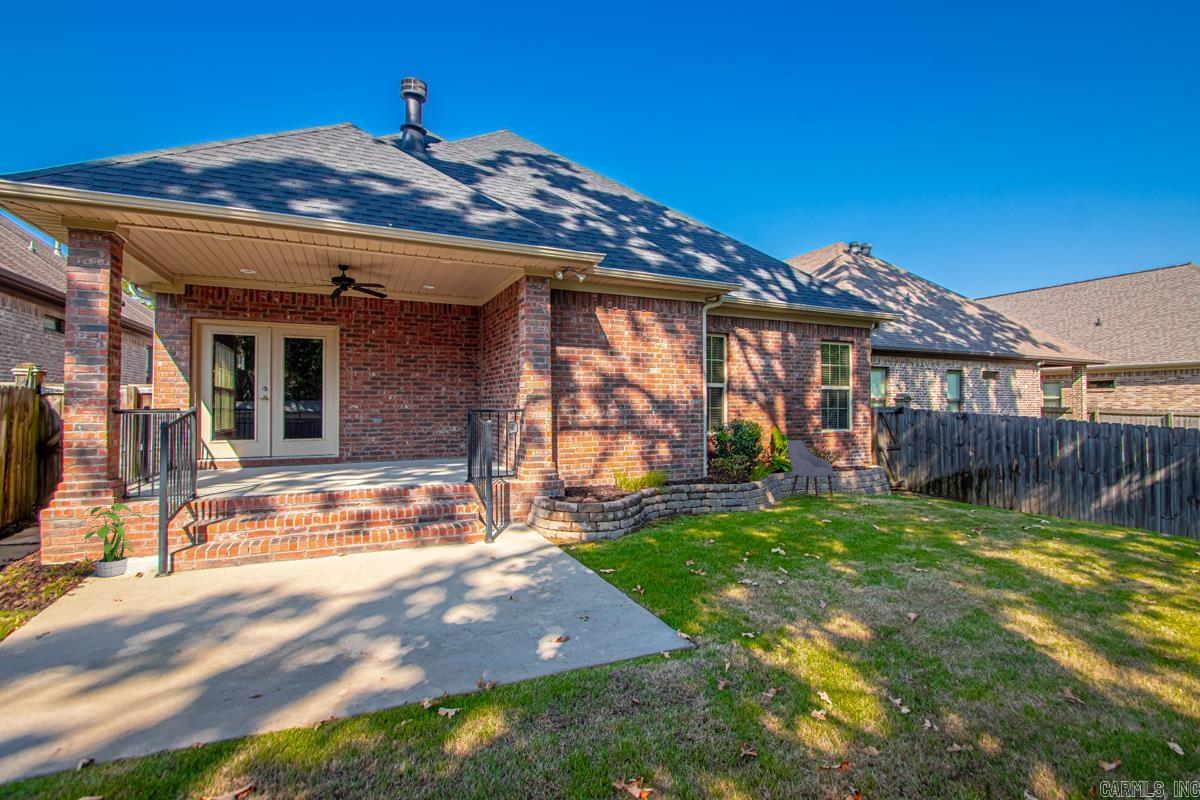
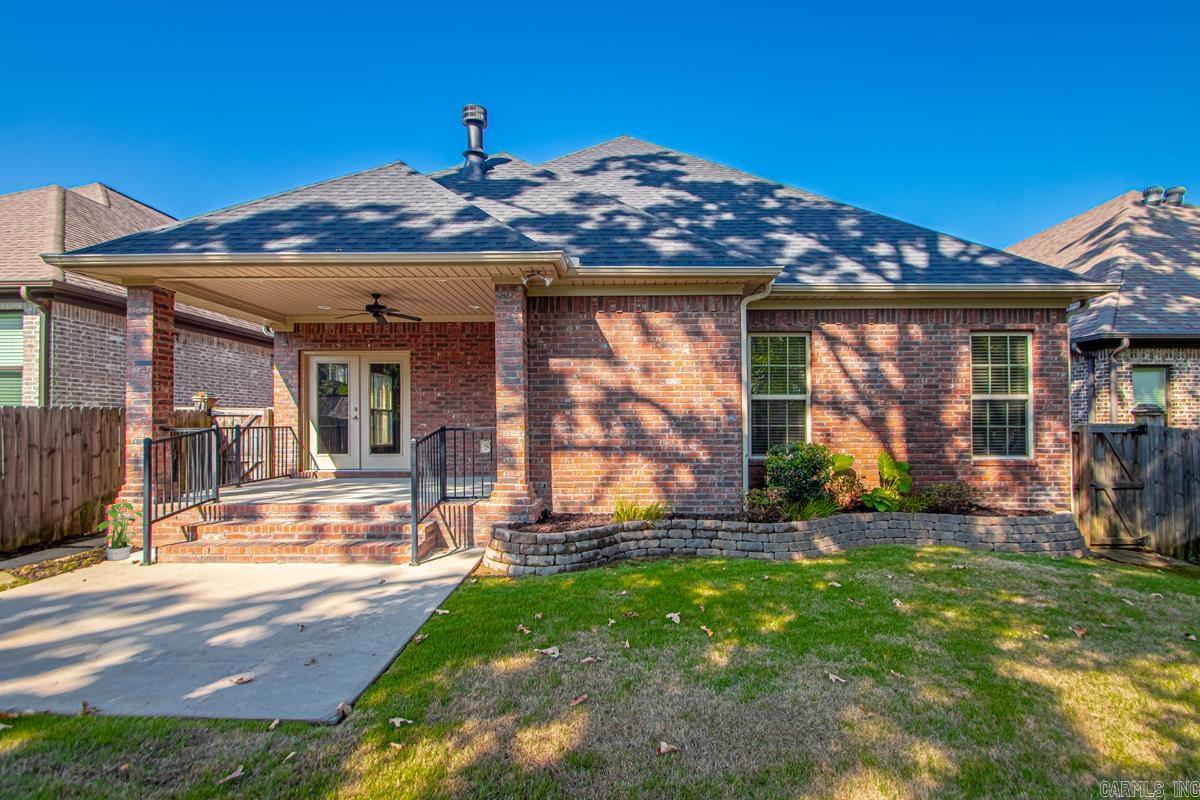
chair: present [787,440,833,499] -> none [883,469,952,551]

